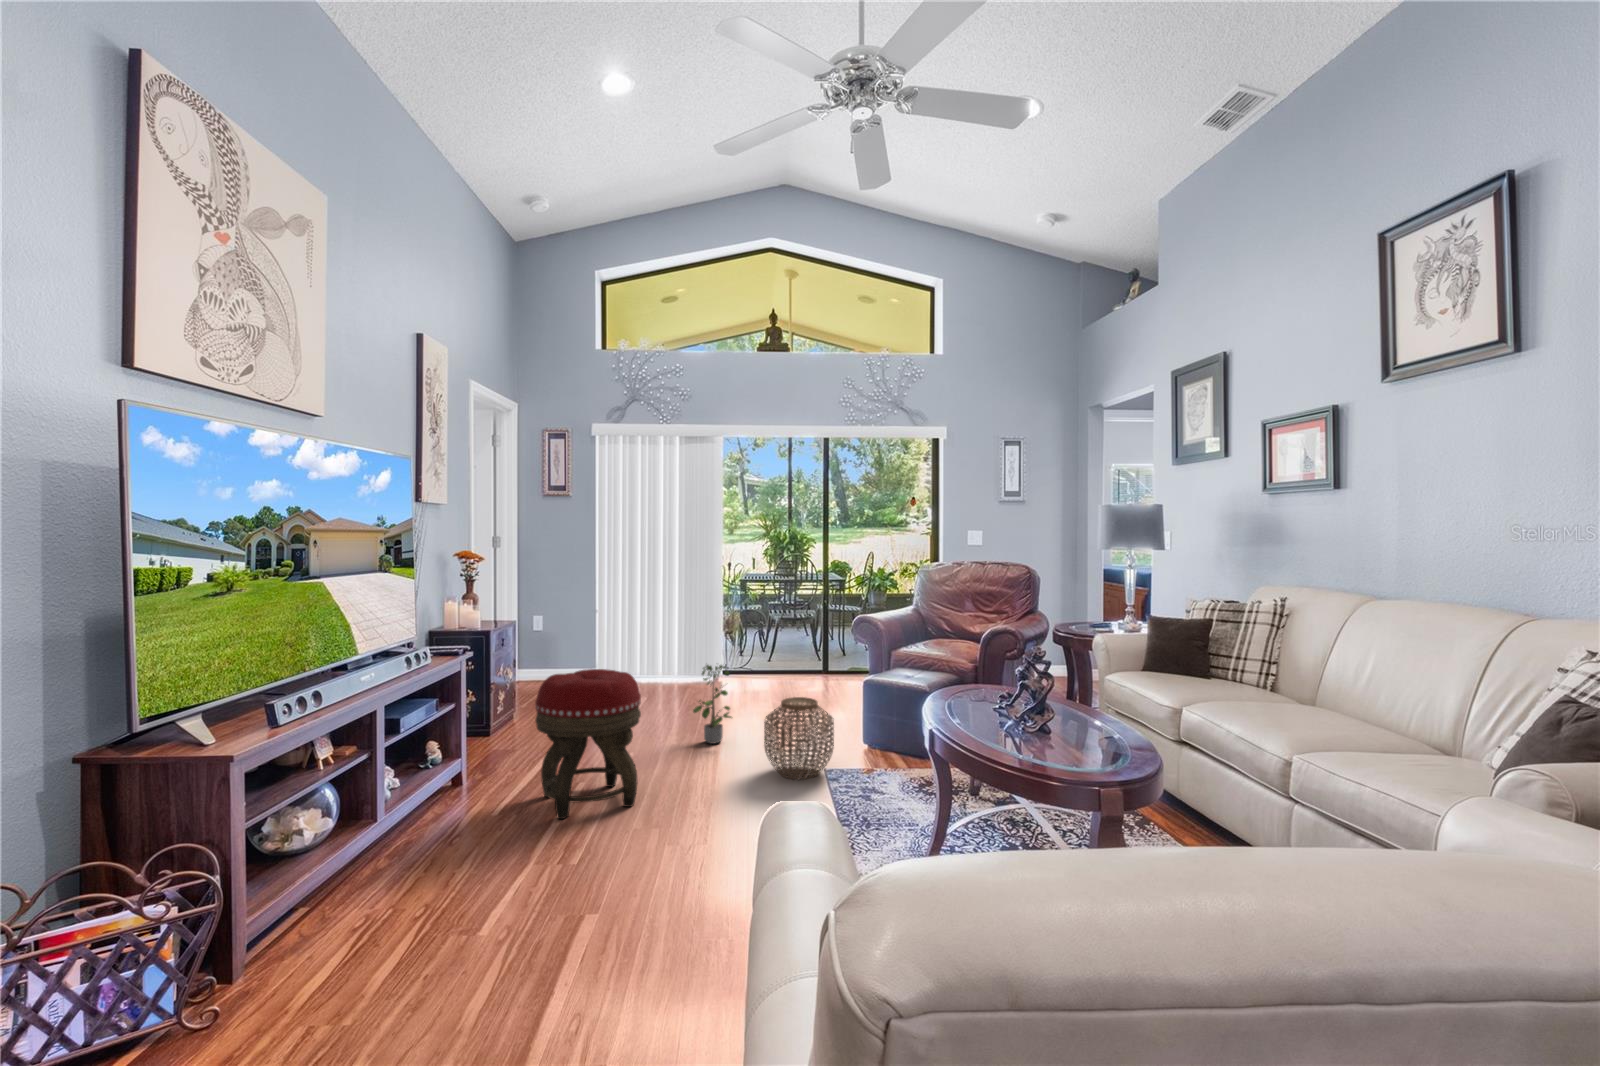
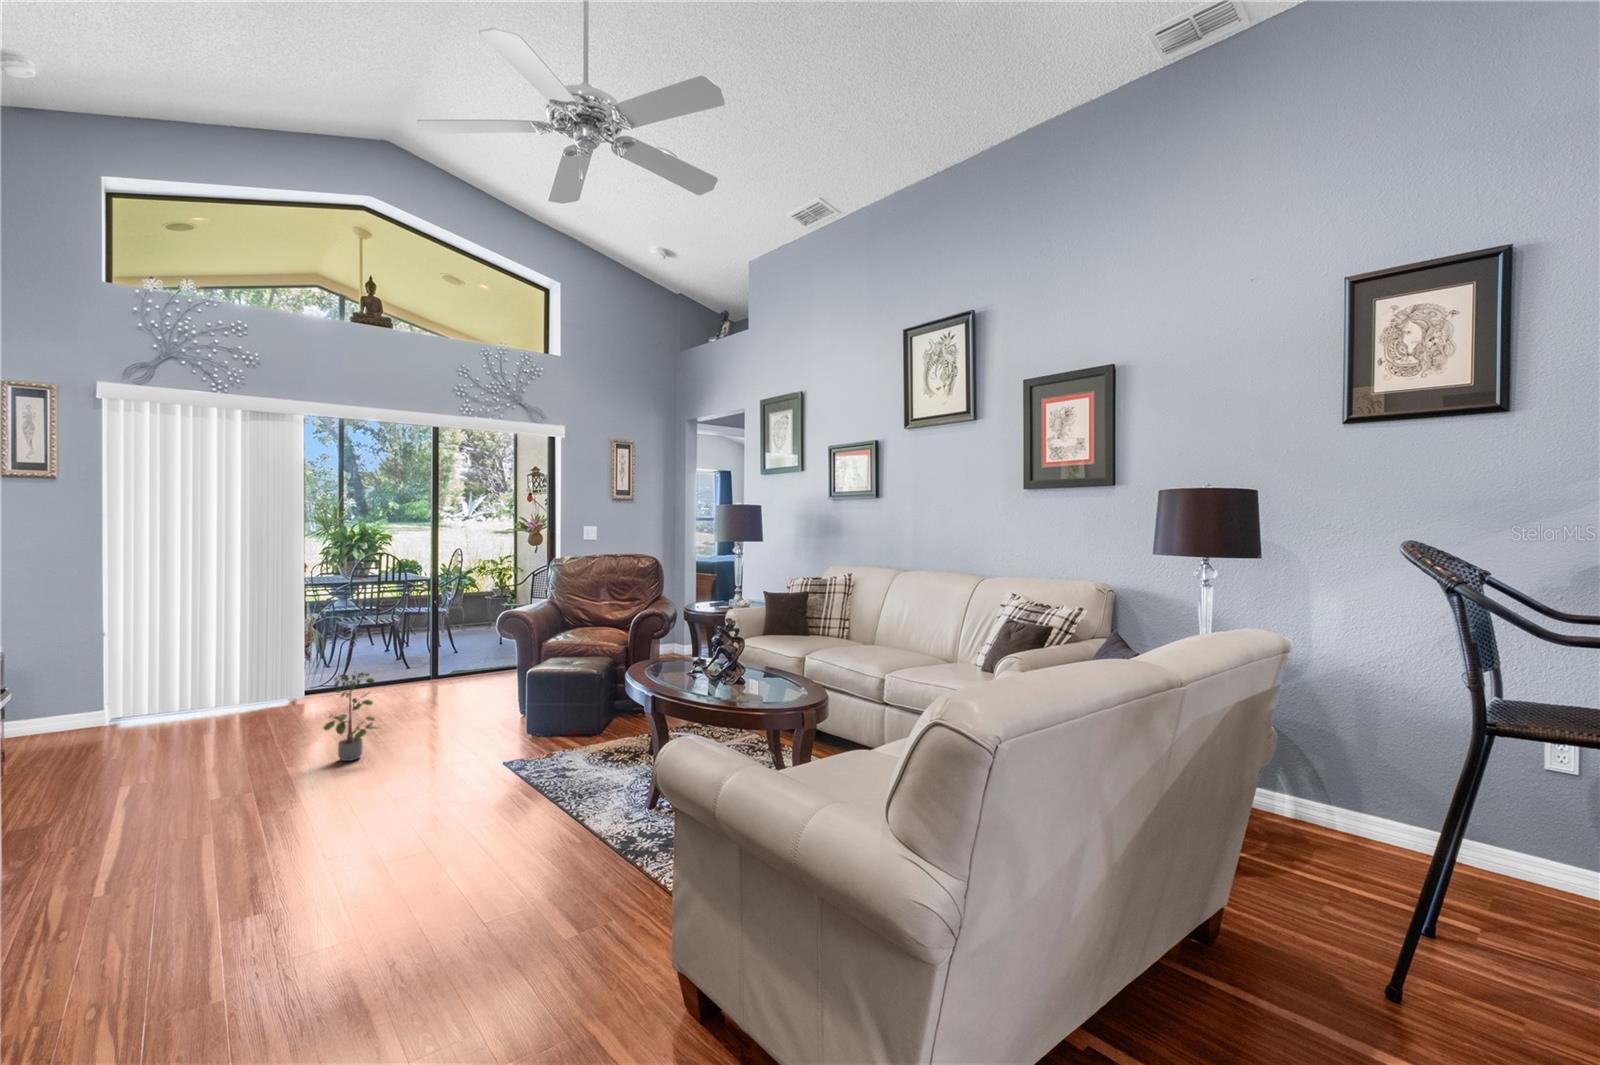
footstool: present [535,669,641,819] -> none [152,688,306,871]
woven basket: present [764,697,834,780] -> none [437,692,514,775]

